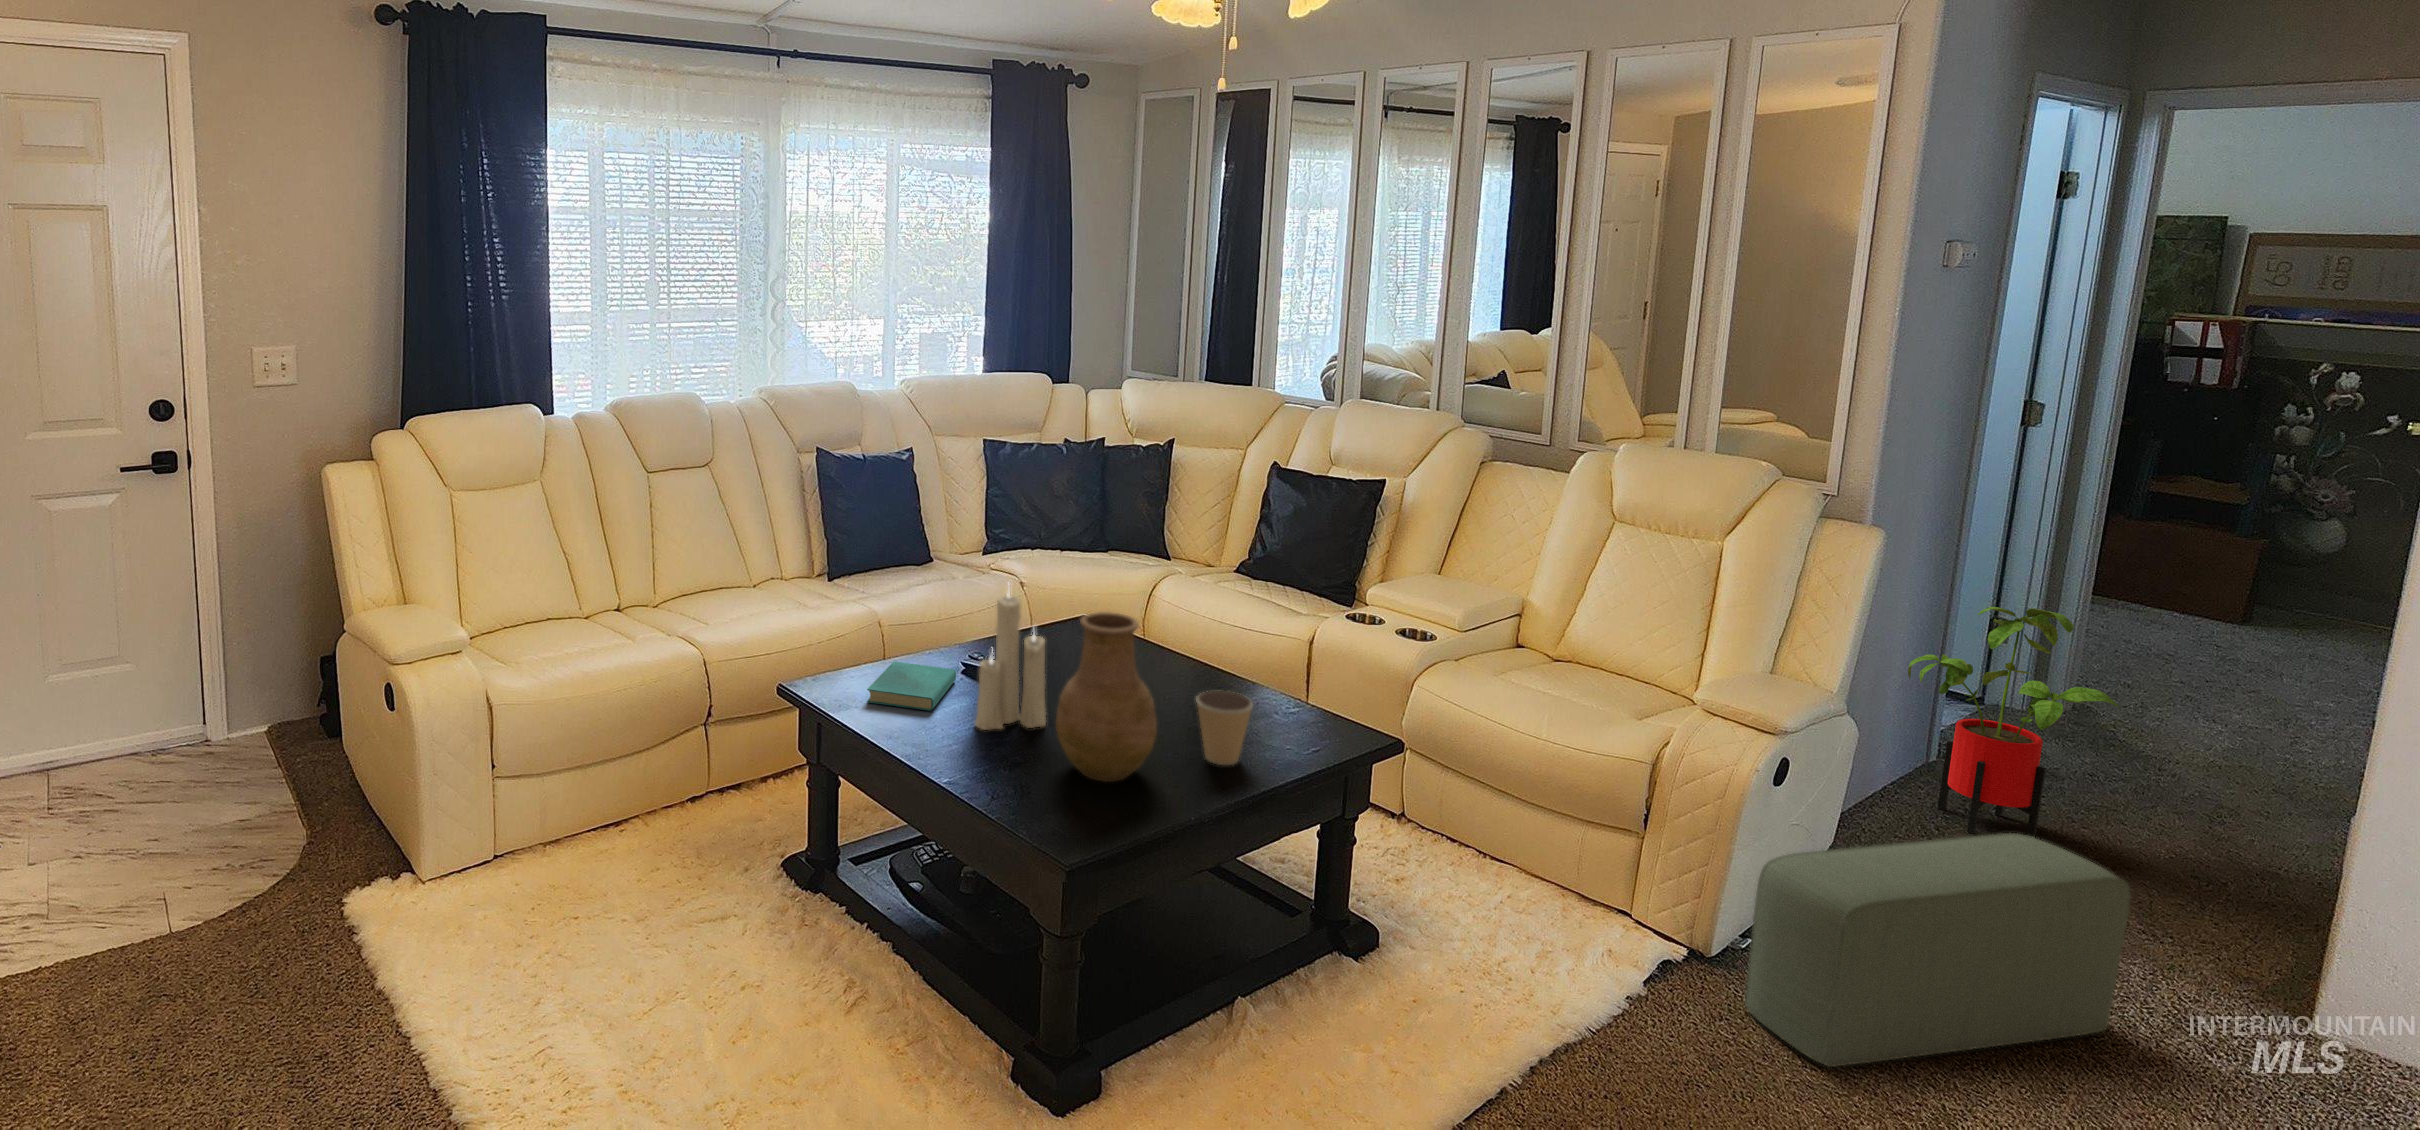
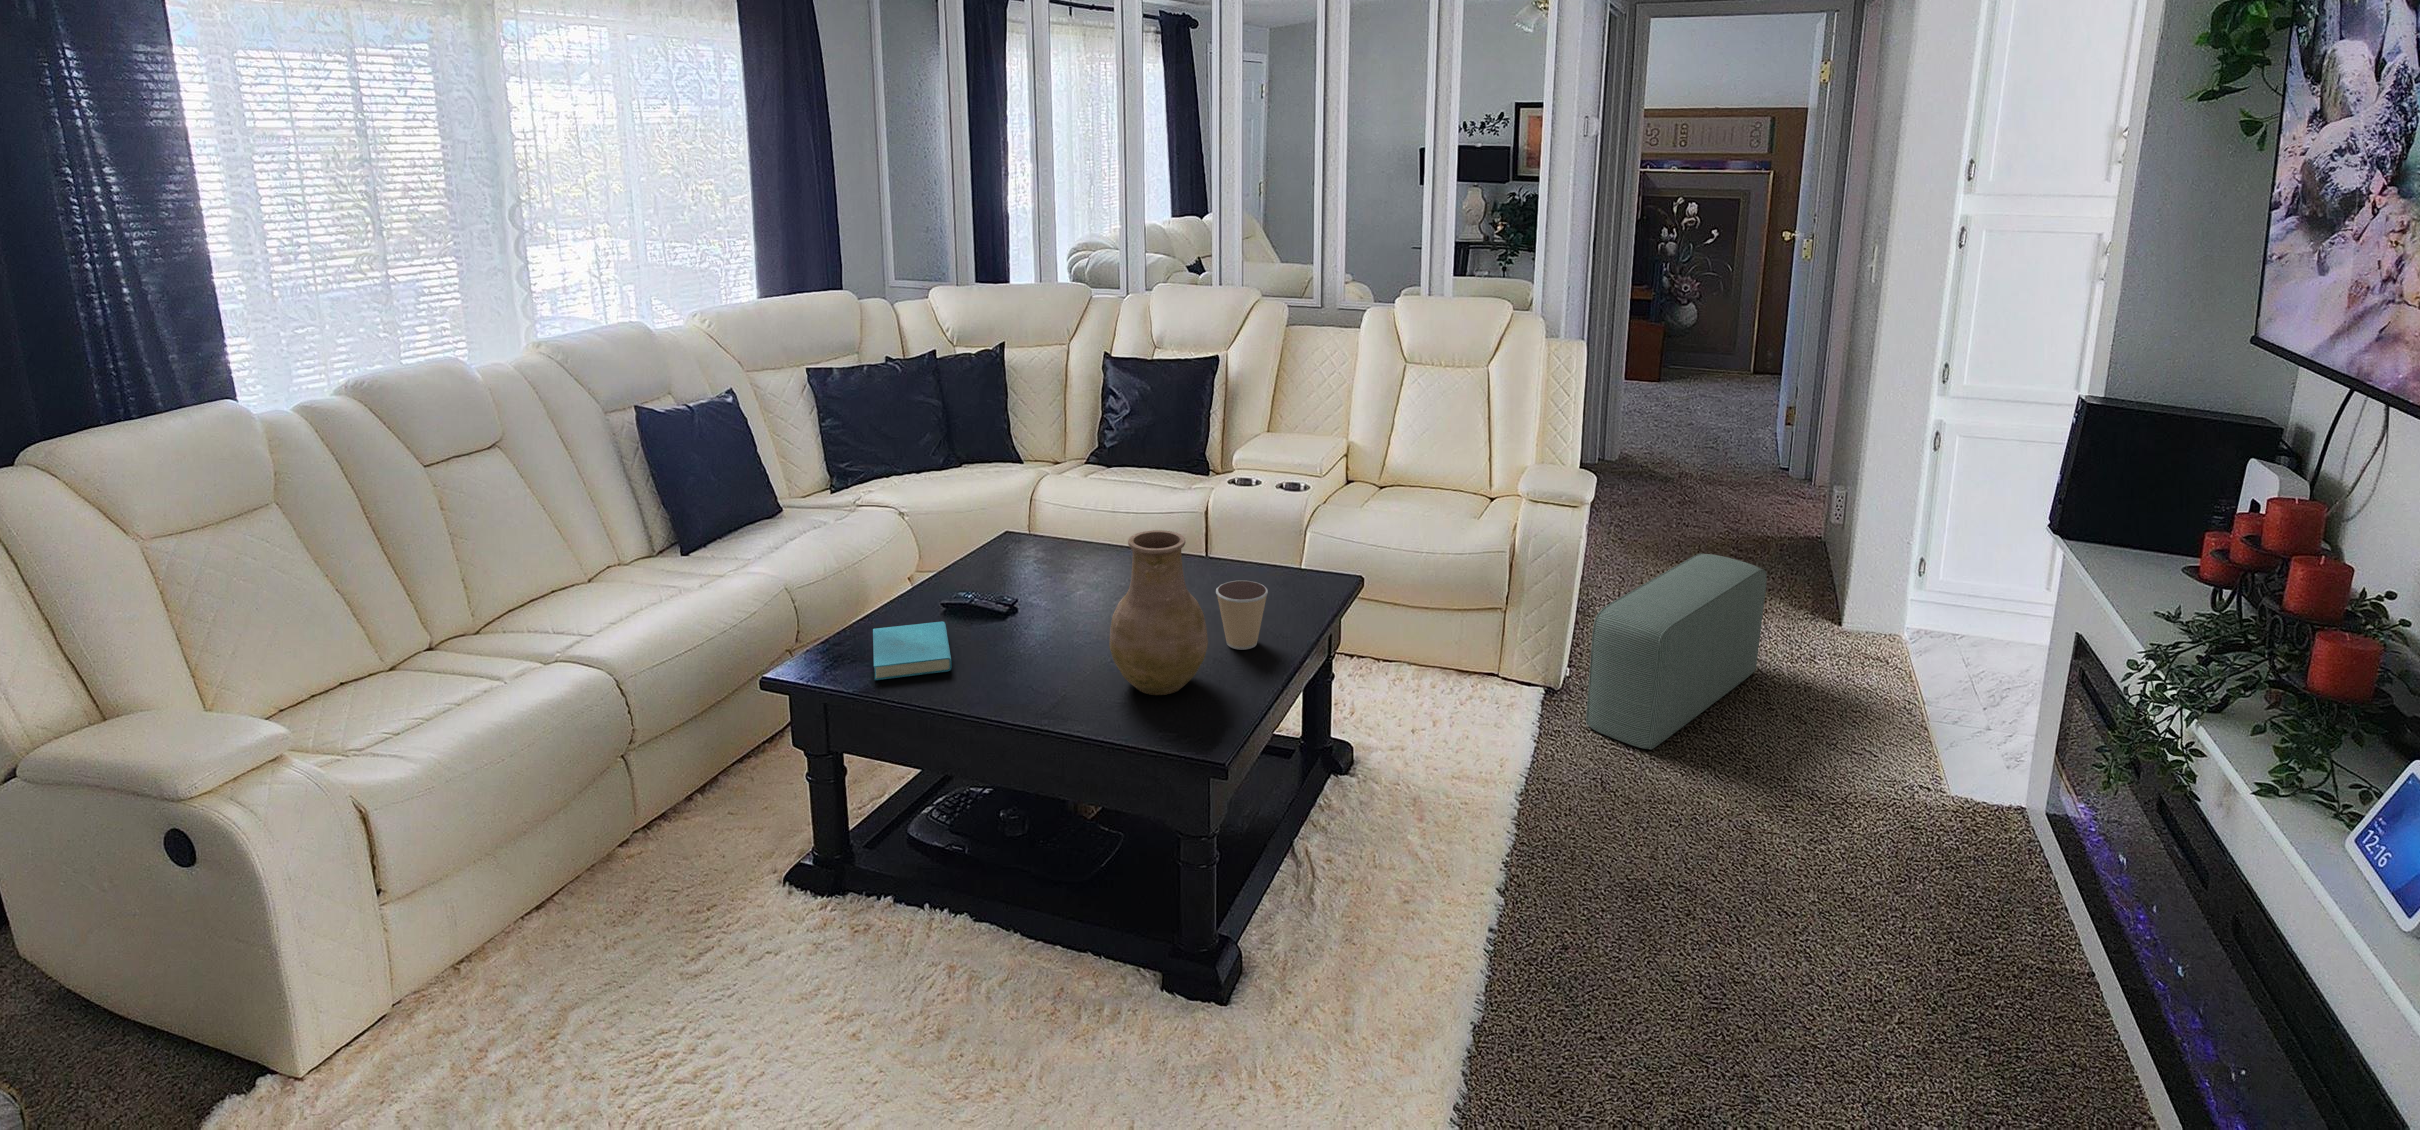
candle: present [975,594,1046,730] -> none [1004,510,1071,676]
house plant: present [1908,607,2119,838] -> none [1574,392,1694,558]

